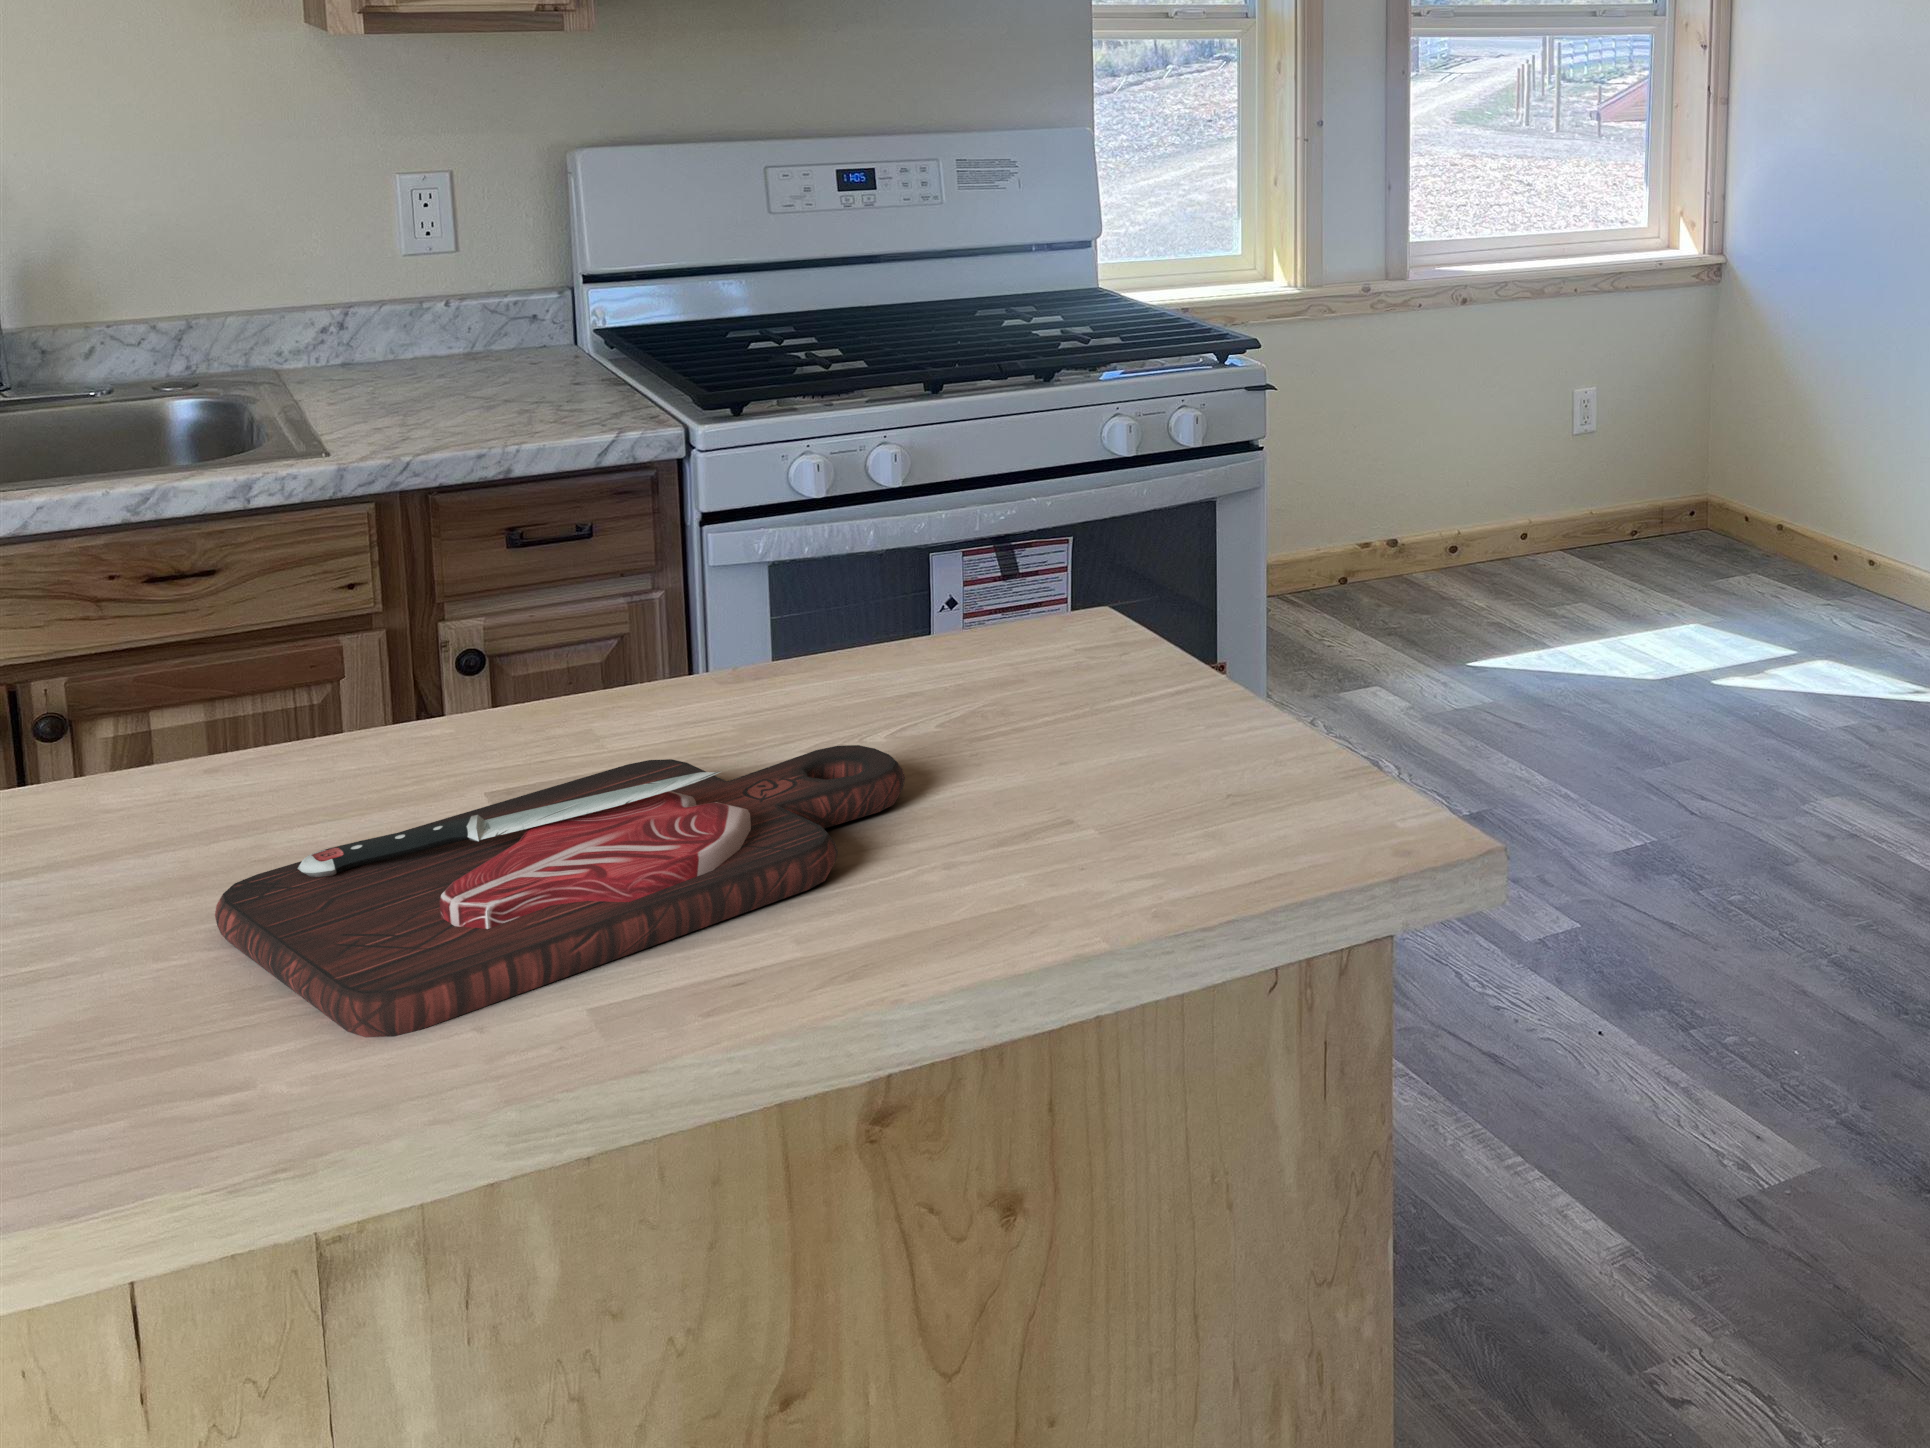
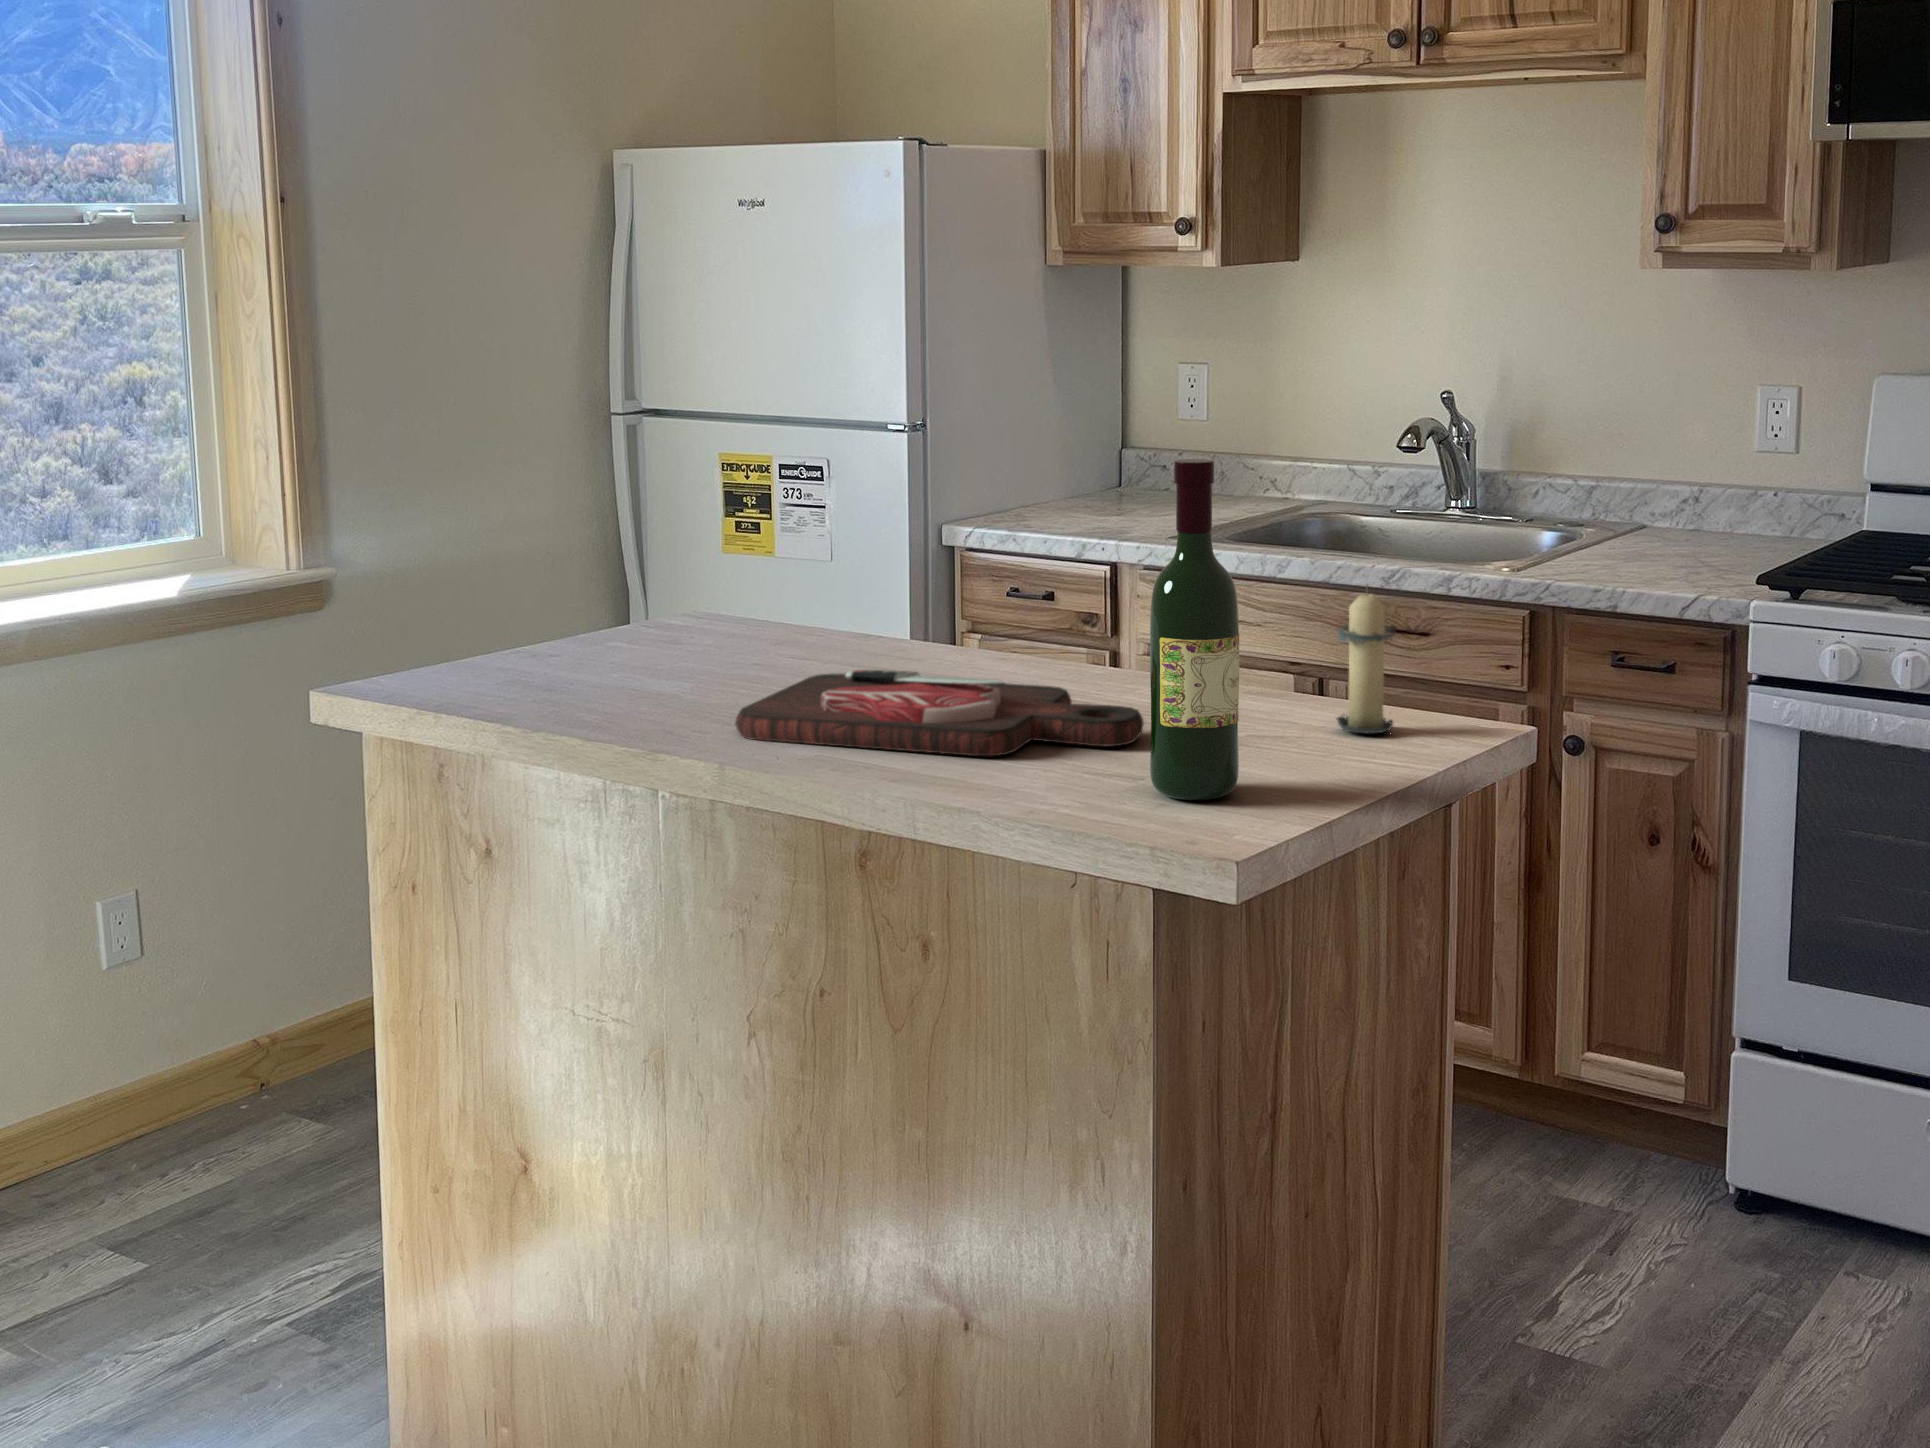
wine bottle: none [1098,370,1223,826] -> present [1150,459,1239,800]
candle: none [962,492,1061,688] -> present [1336,585,1395,733]

